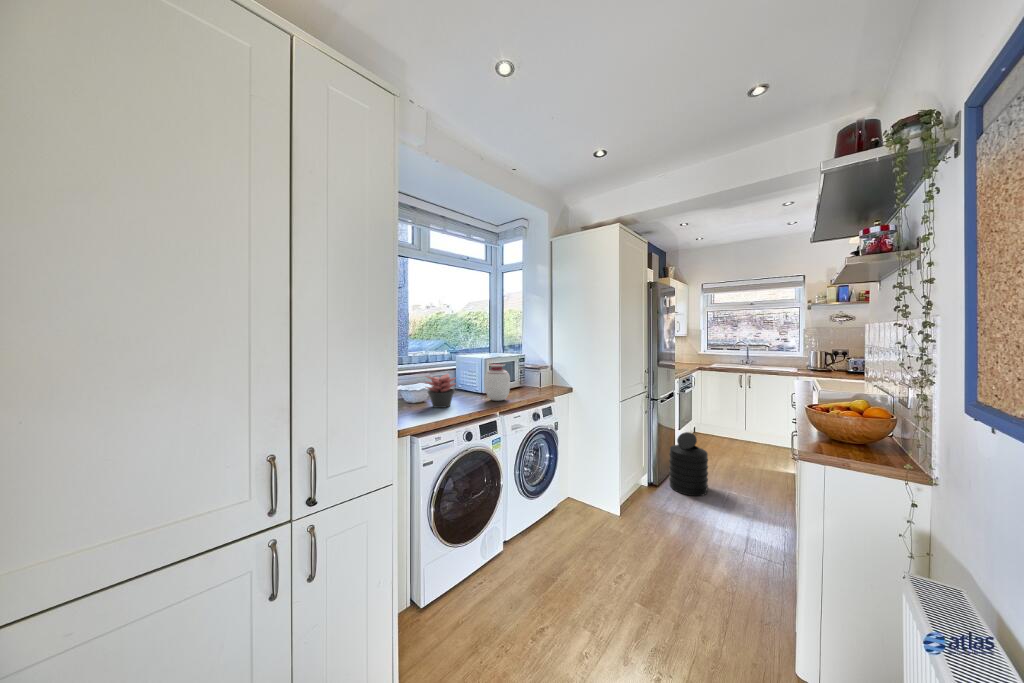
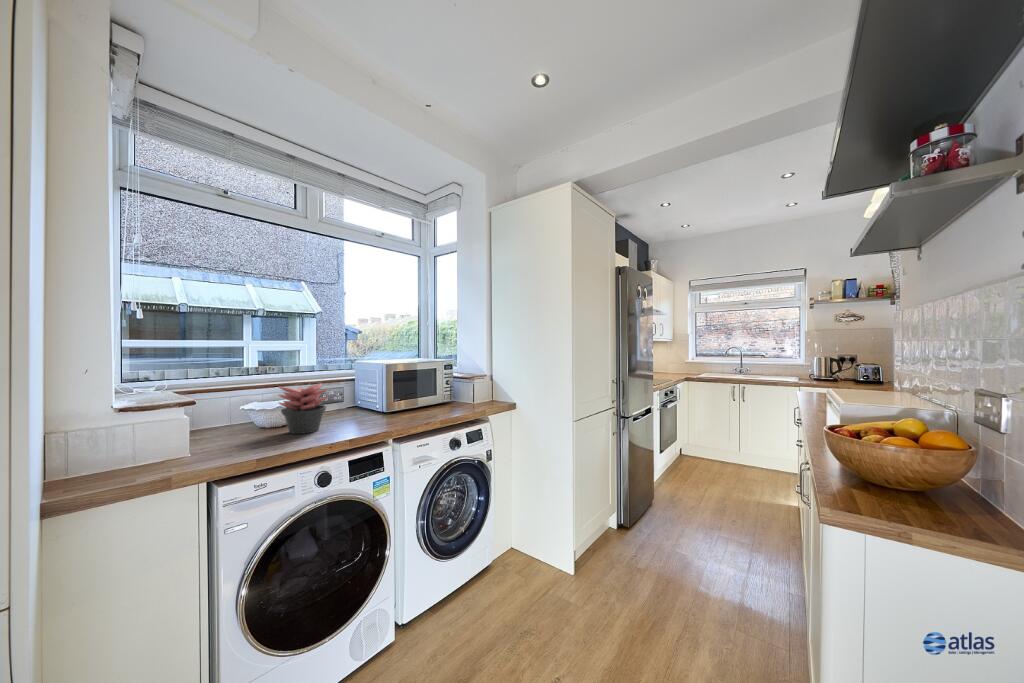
vase: present [484,363,510,401] -> none [377,369,415,422]
trash can: present [669,432,708,496] -> none [645,460,693,545]

